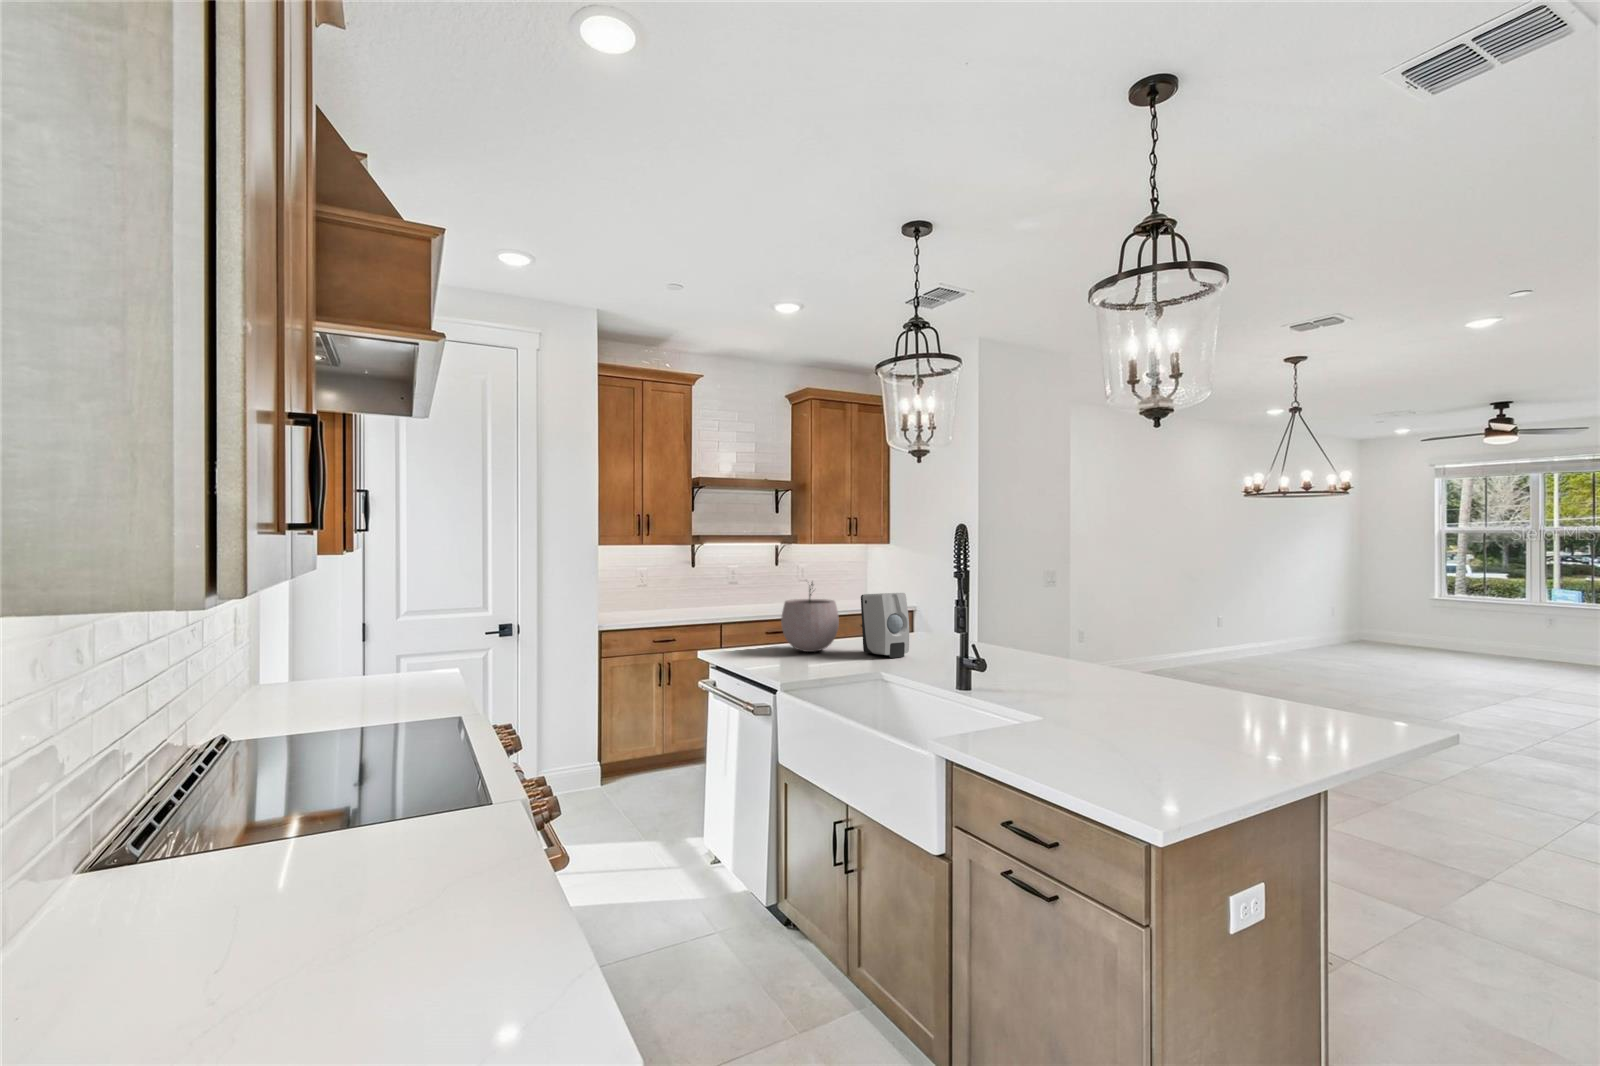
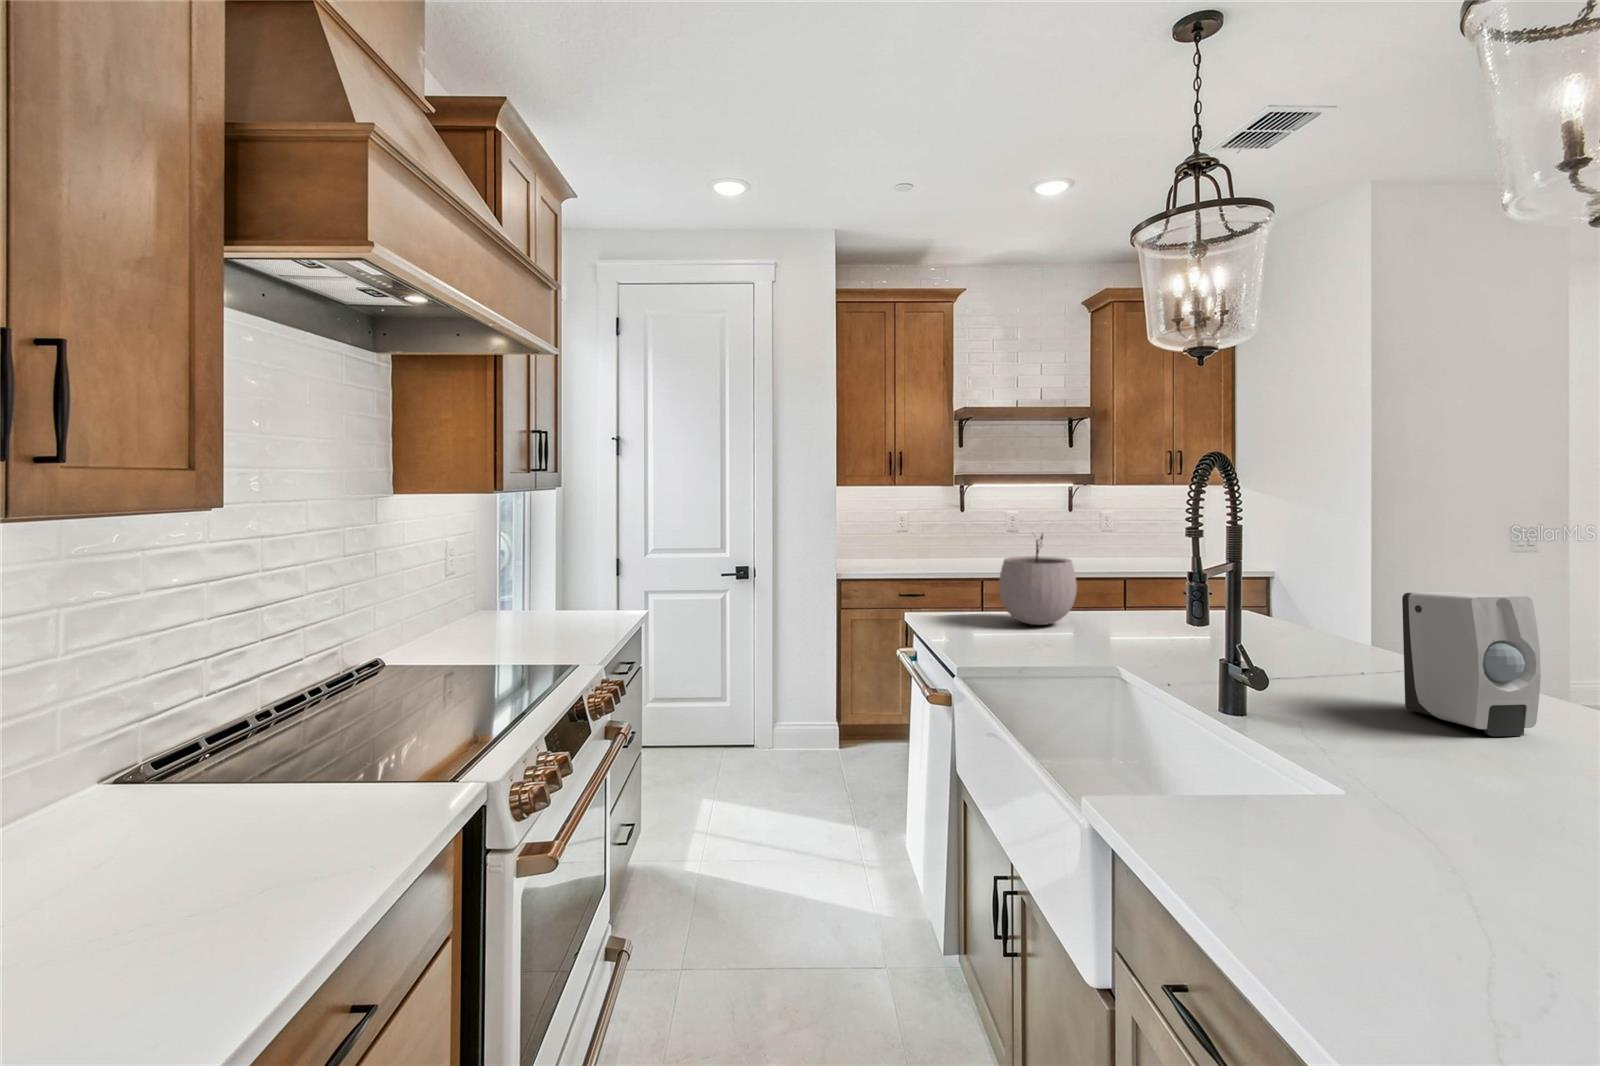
soap dispenser: present [861,593,909,658] -> present [1402,592,1541,736]

